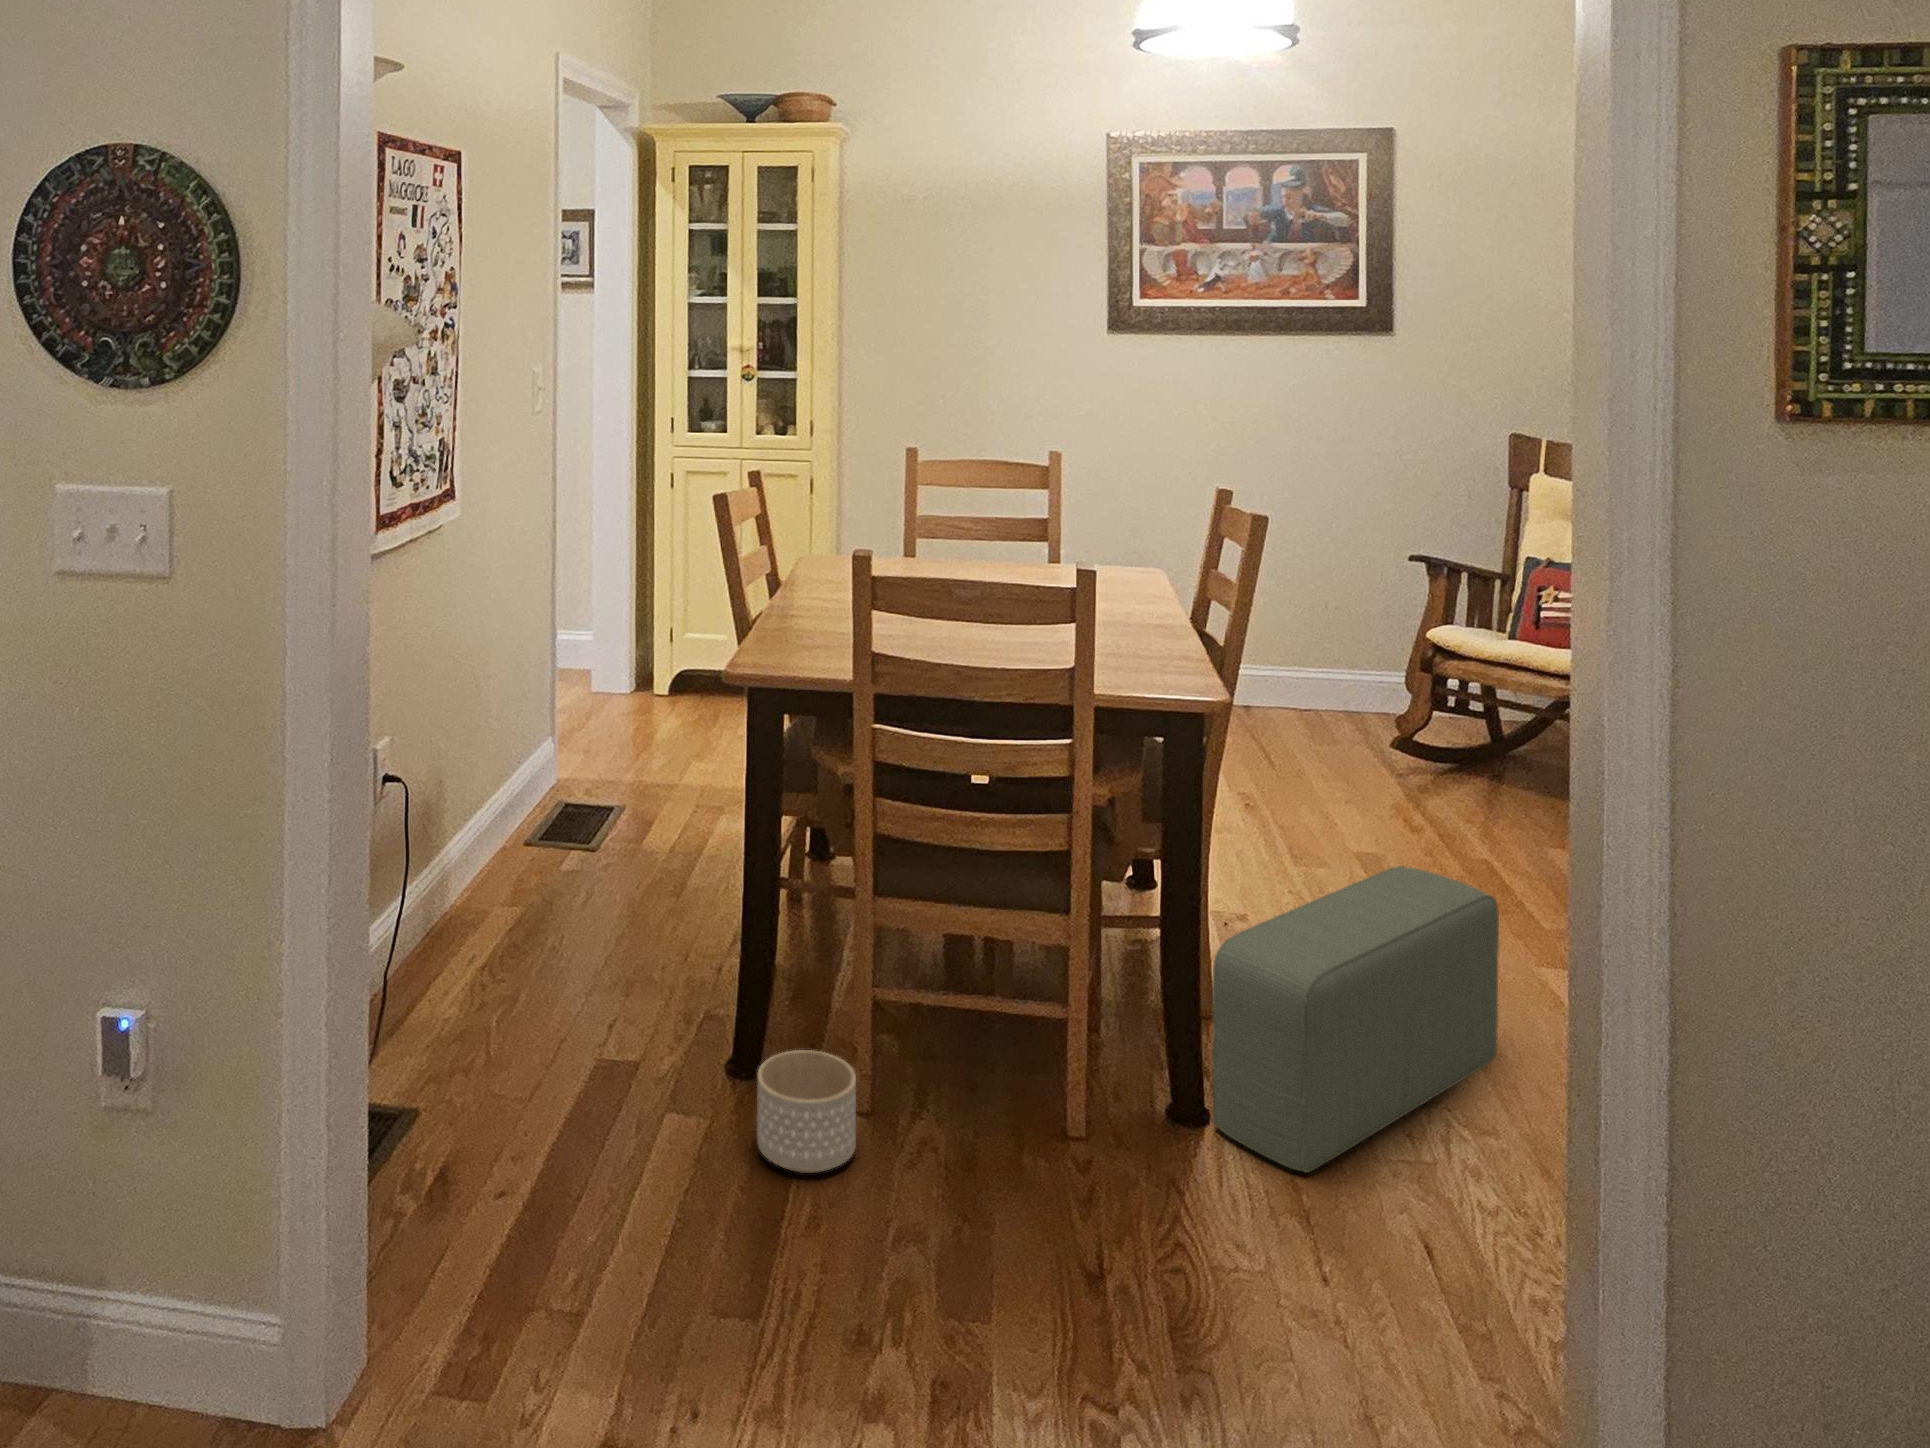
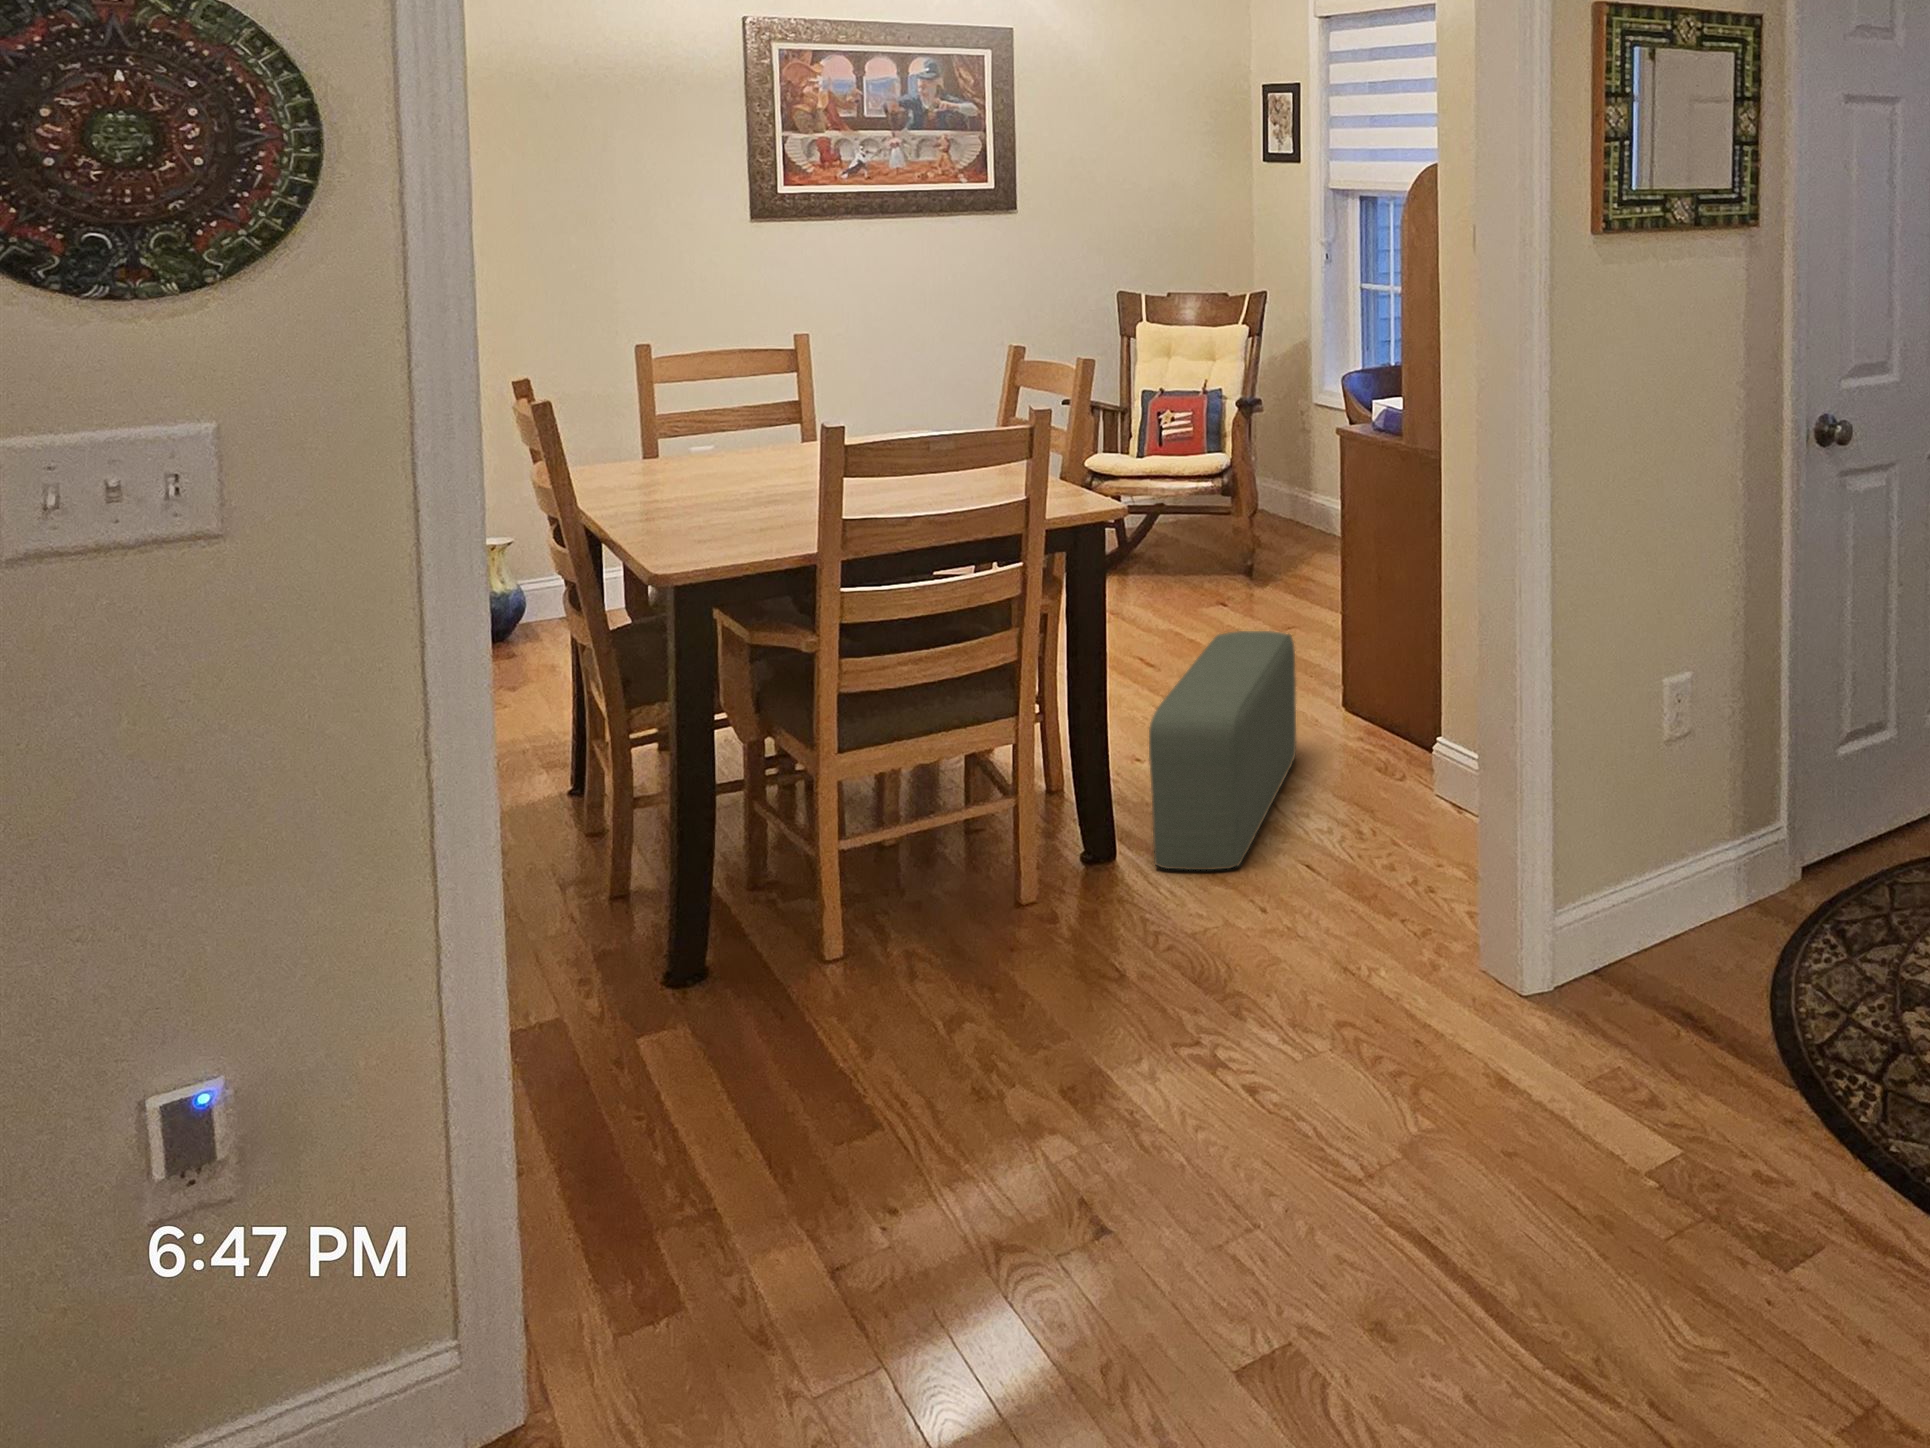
planter: present [757,1050,856,1173] -> none [784,932,894,1049]

